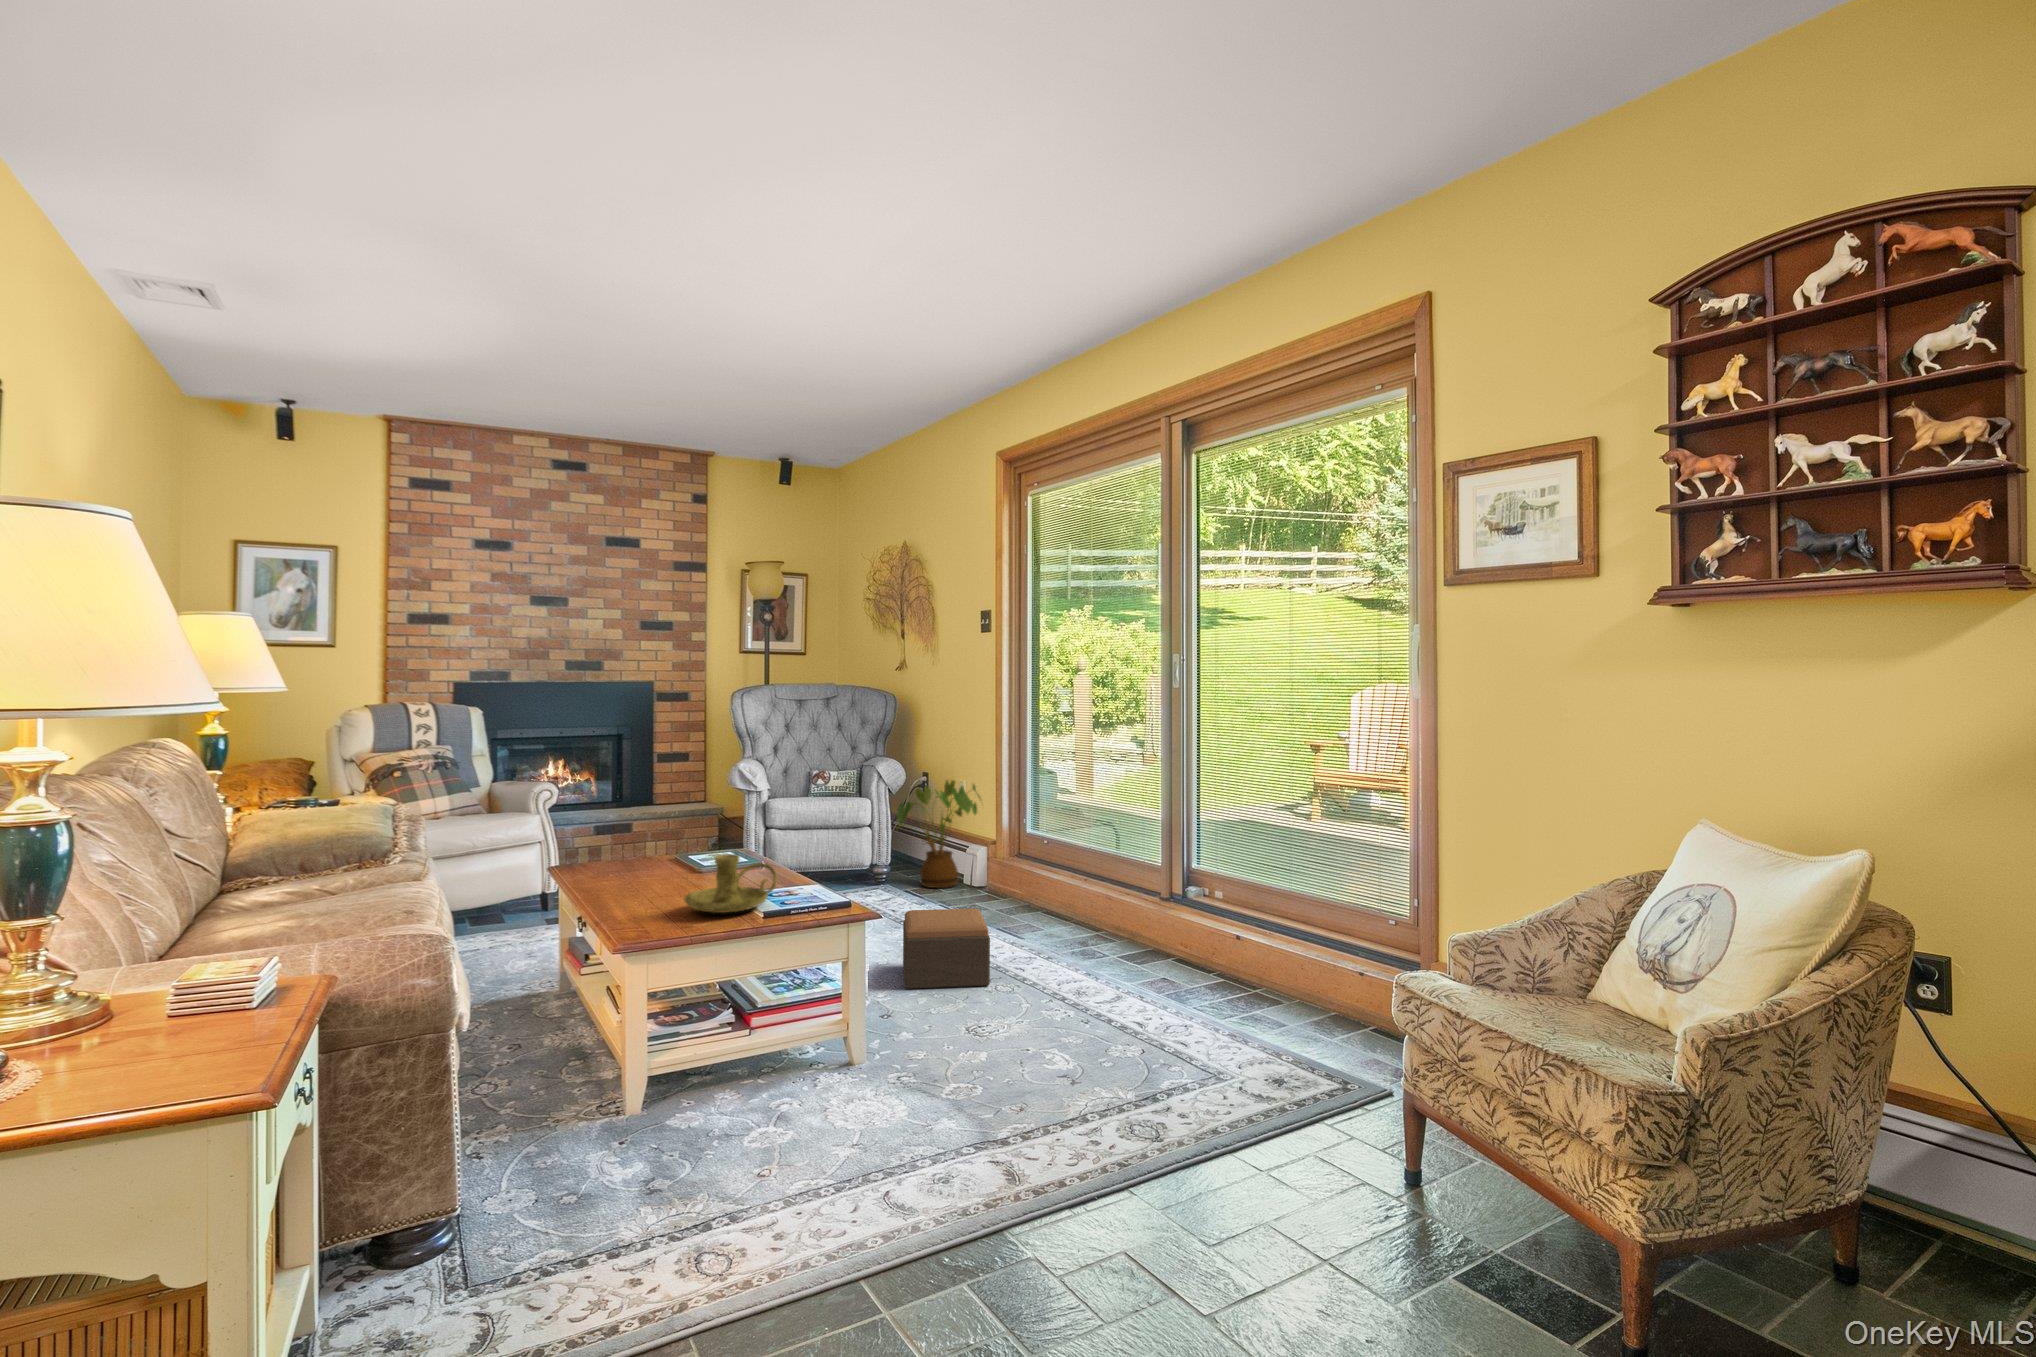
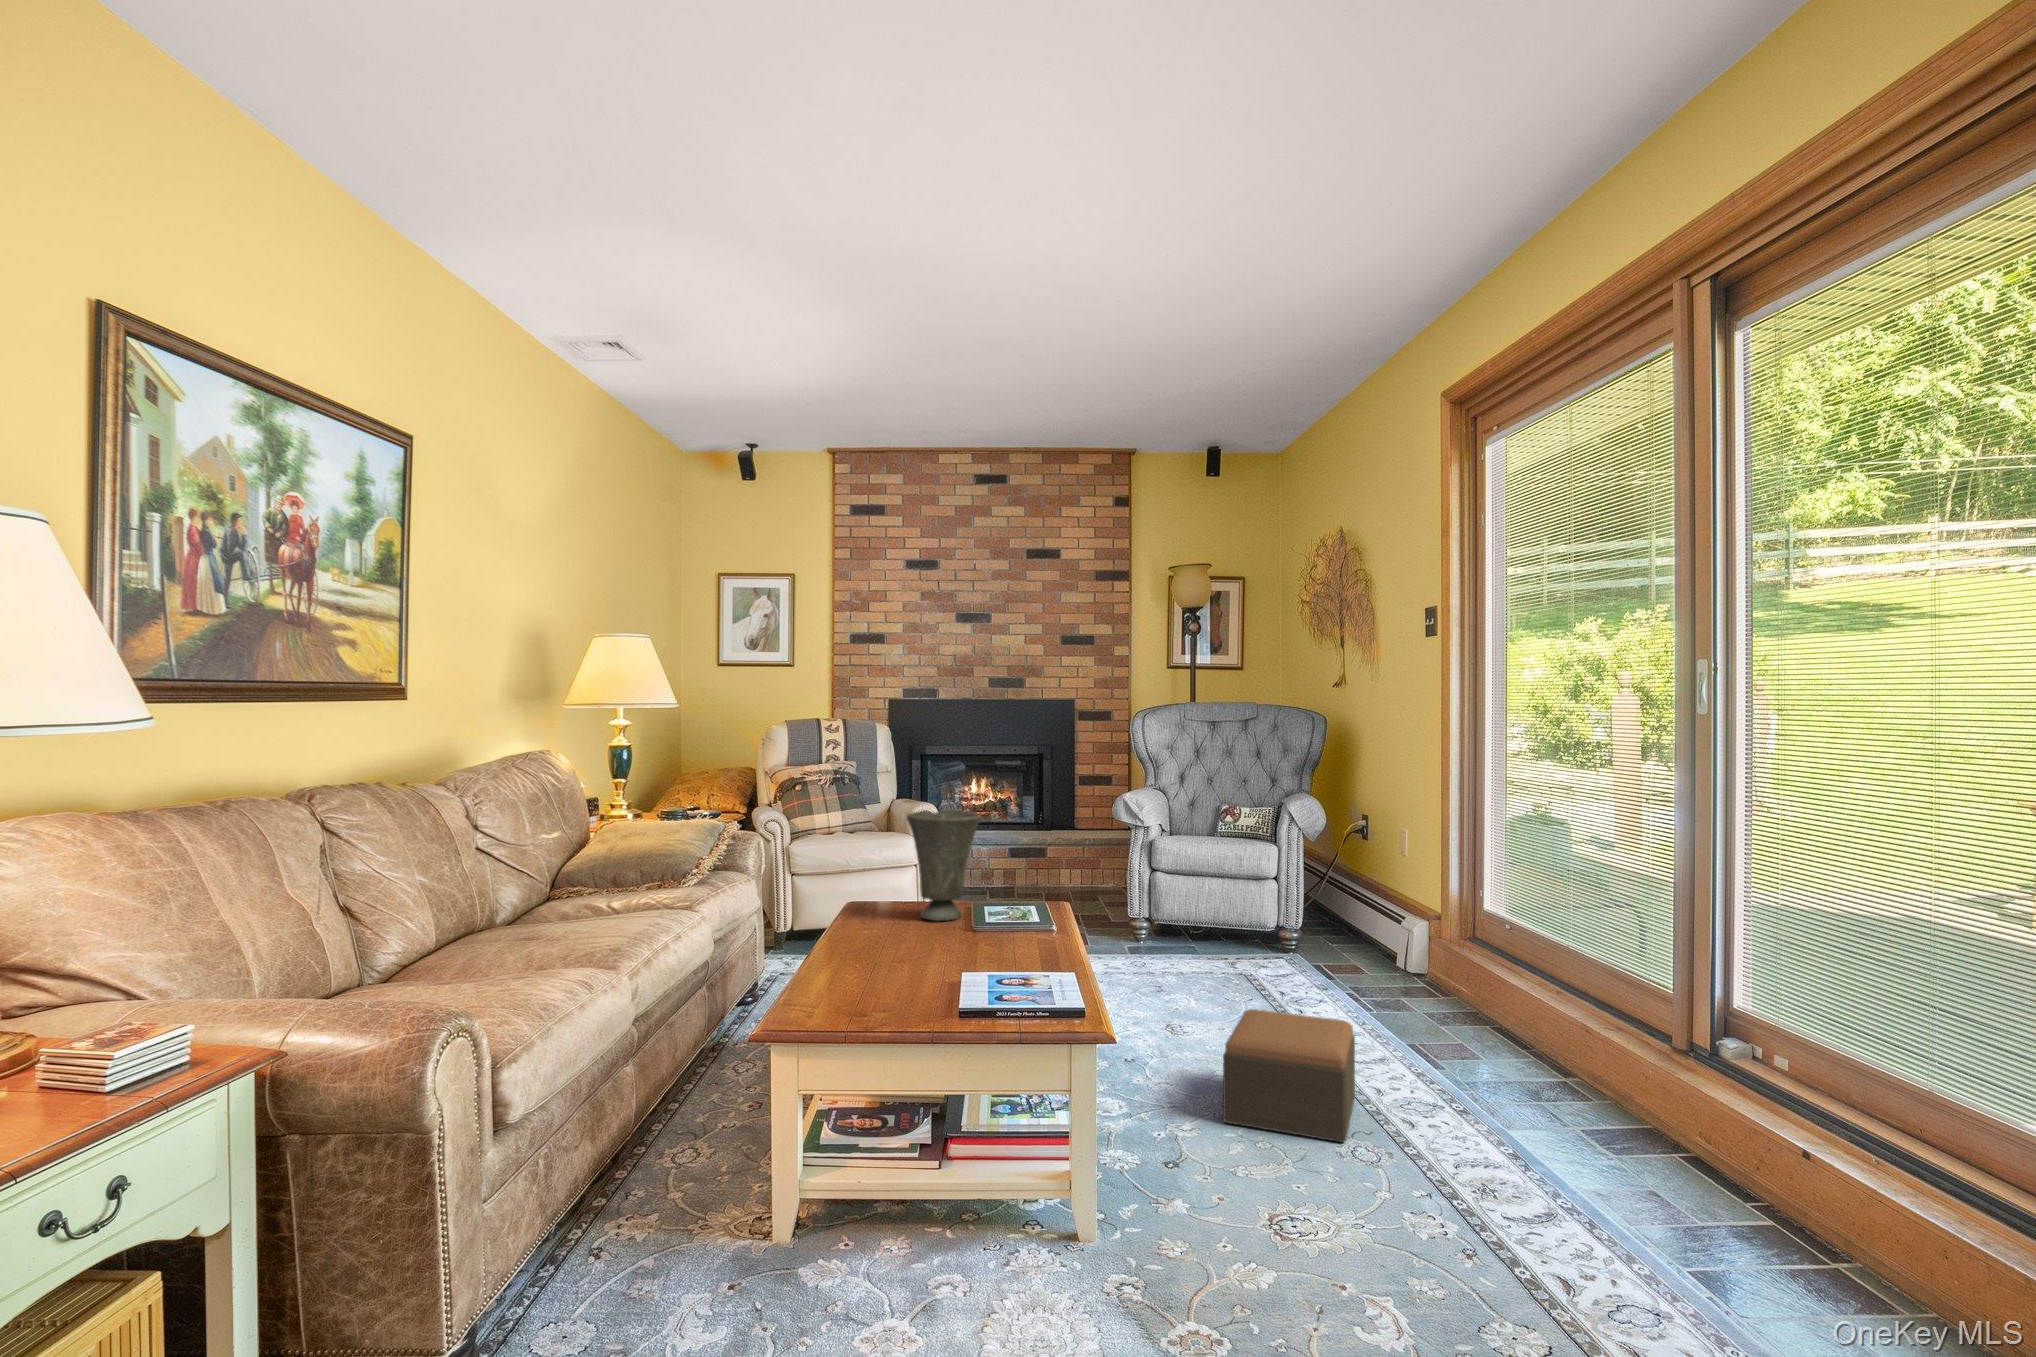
vase: none [632,778,698,870] -> present [906,810,981,921]
house plant: present [897,780,979,888] -> none [1300,827,1423,968]
candle holder: present [685,854,777,913] -> none [872,919,1000,1000]

